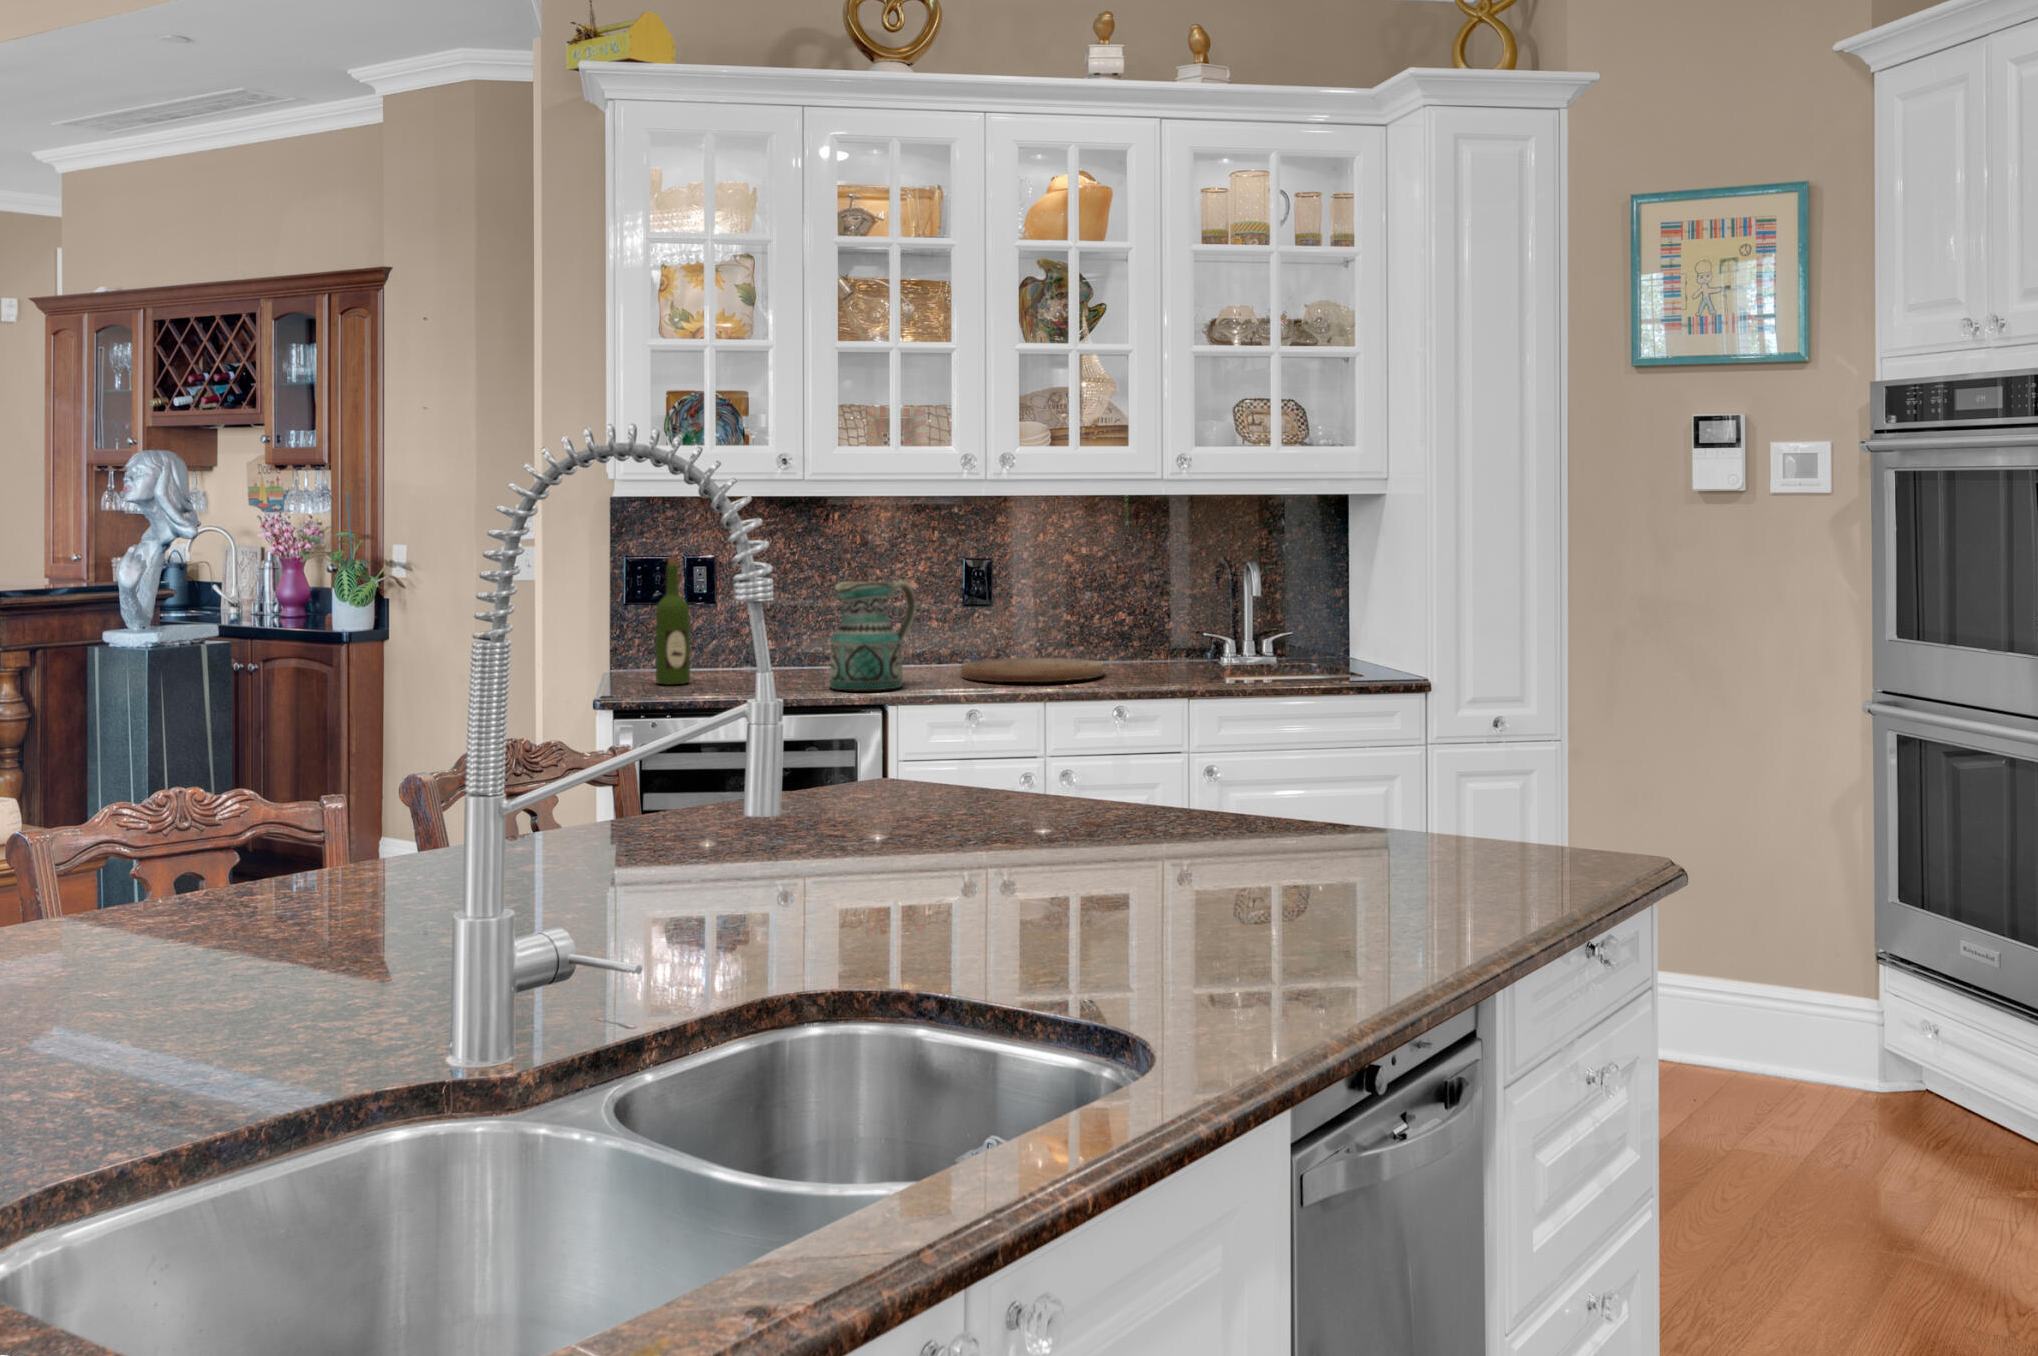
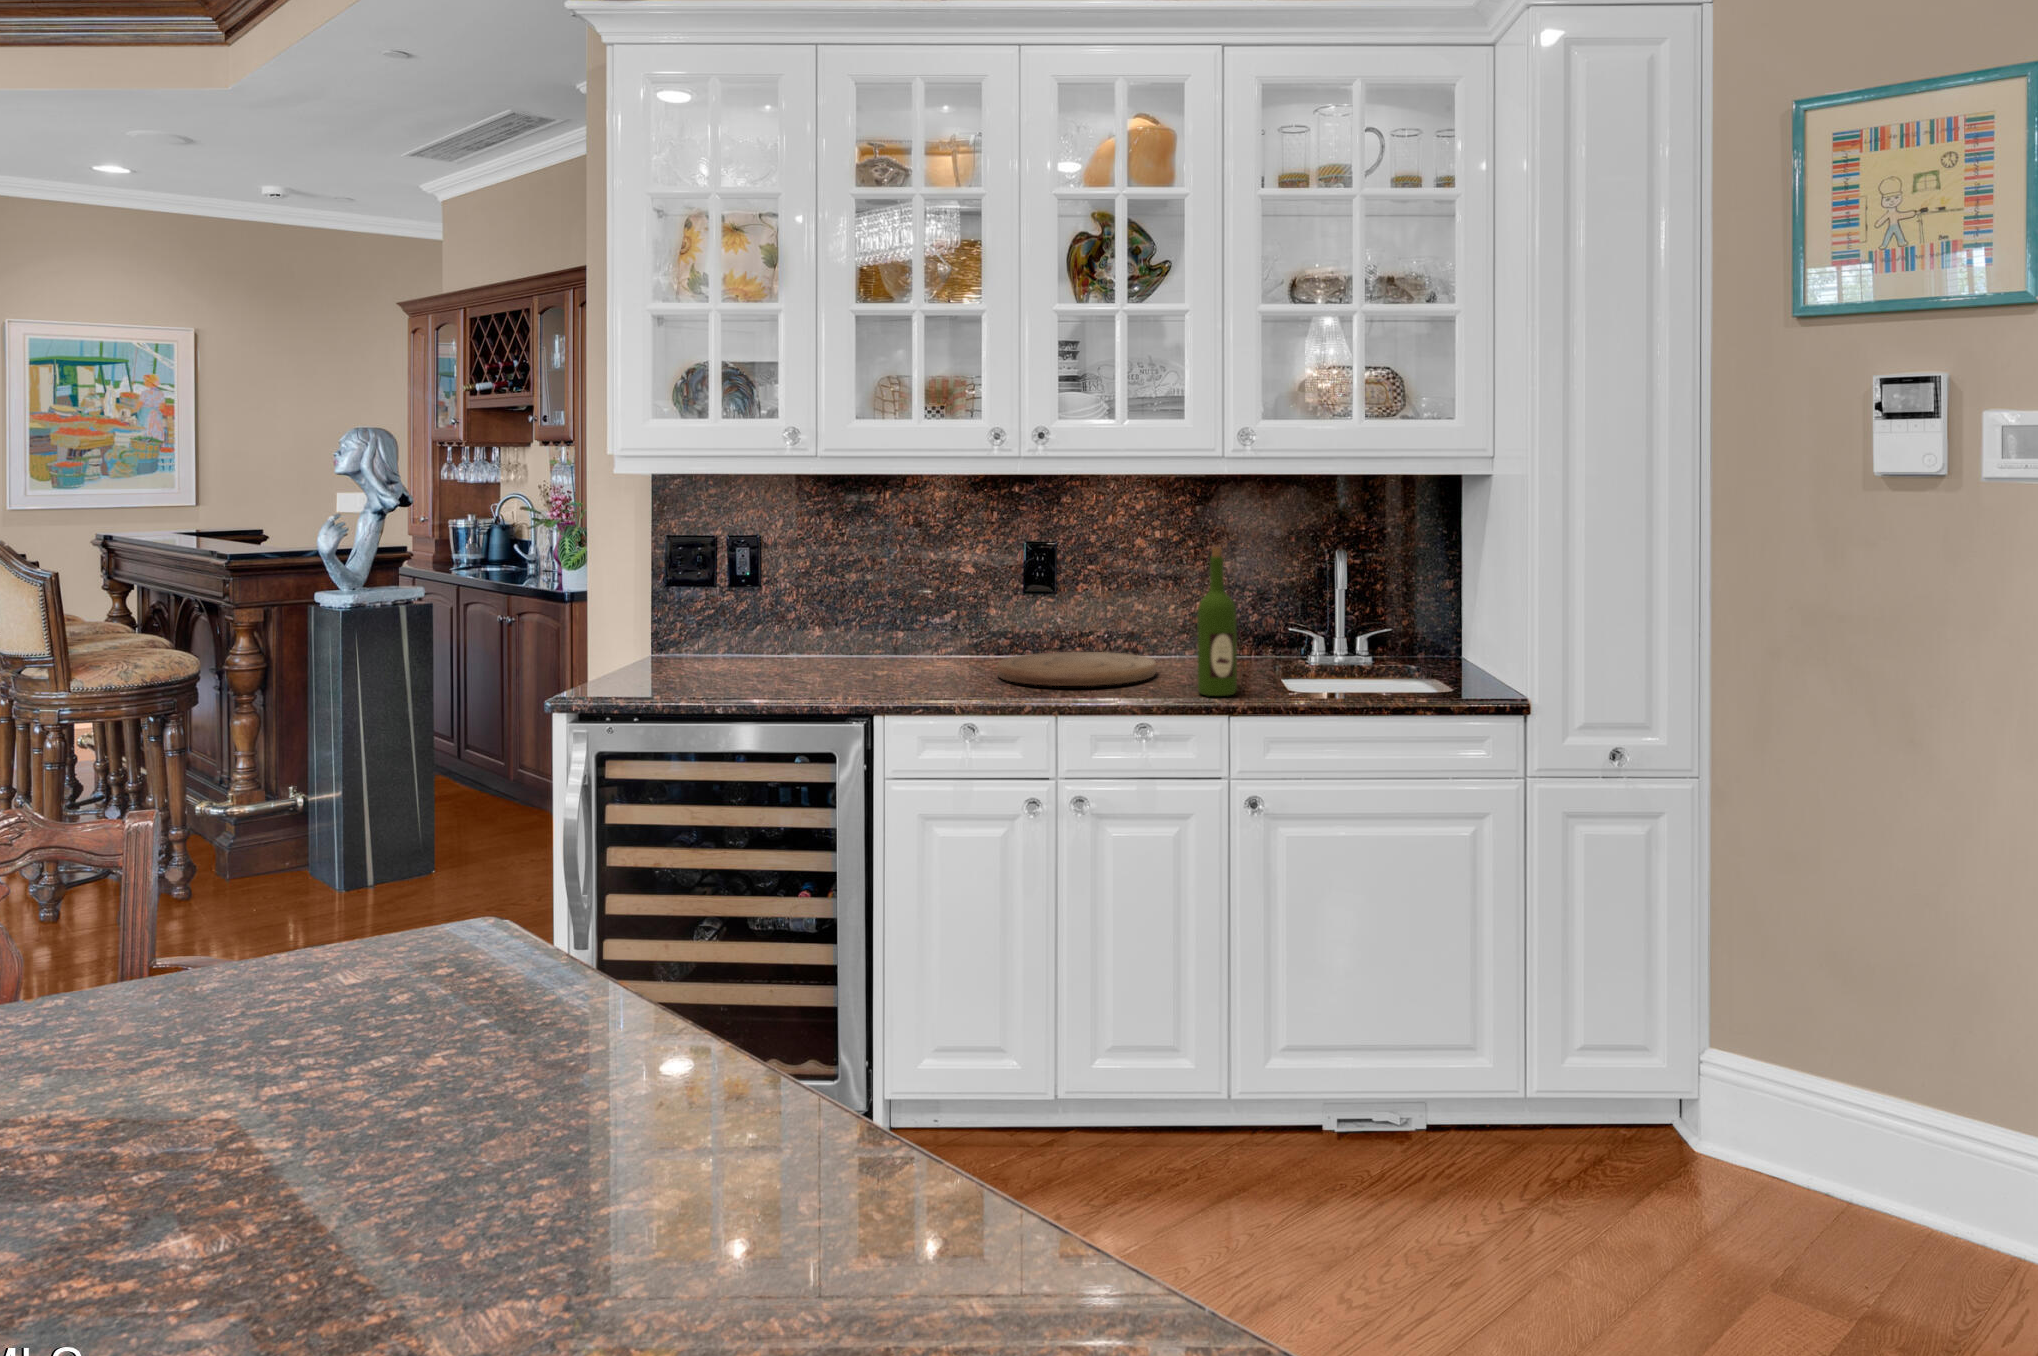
wine bottle: present [655,557,690,684] -> present [1198,547,1237,696]
ceramic pitcher: present [829,579,916,690] -> none [834,565,940,691]

